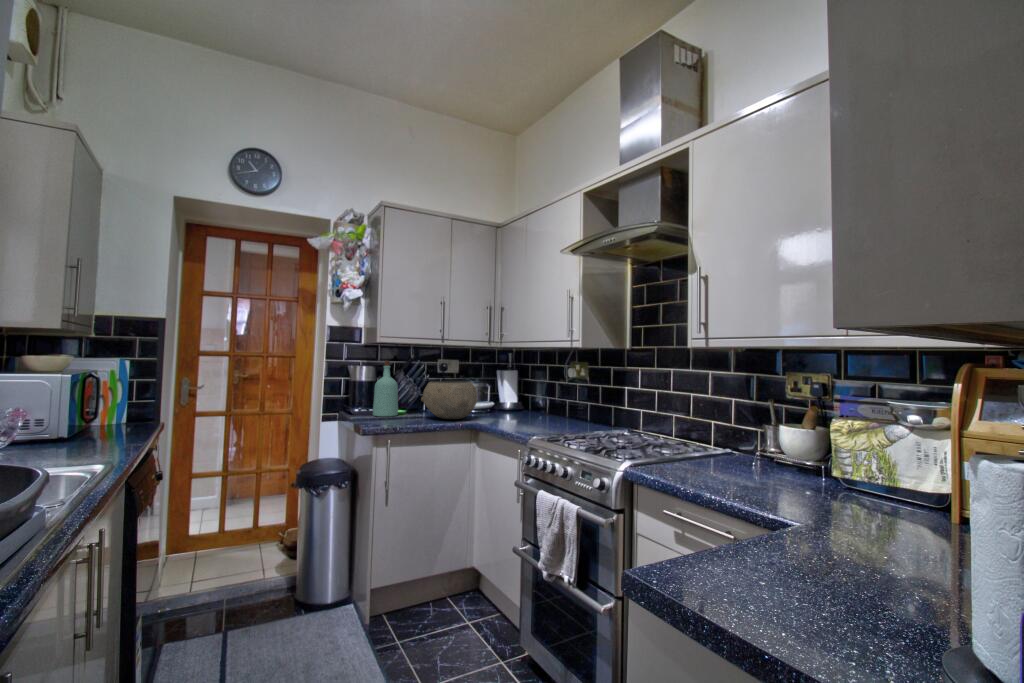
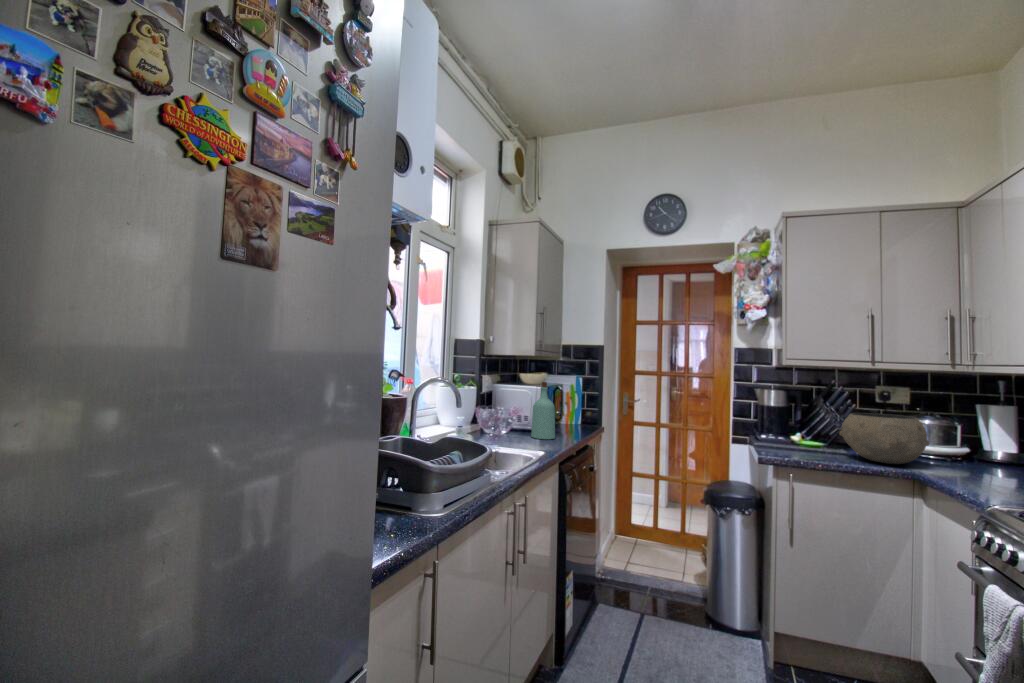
bottle: present [373,361,398,417] -> present [531,382,555,439]

